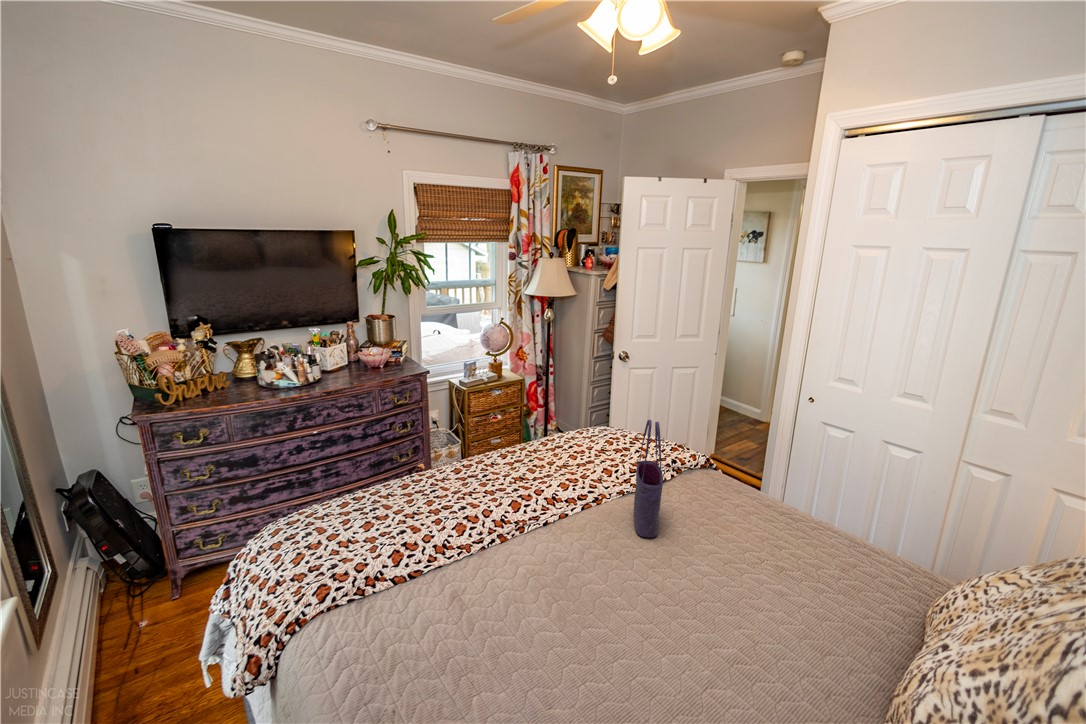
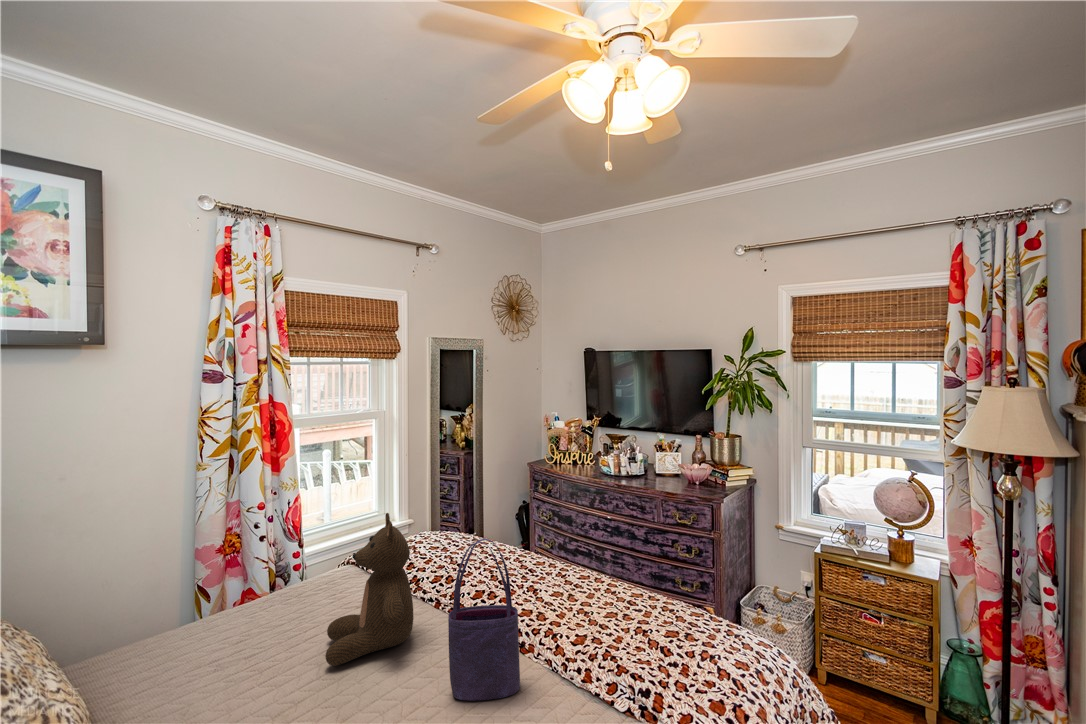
stuffed bear: none [499,457,609,625] -> present [325,513,413,666]

